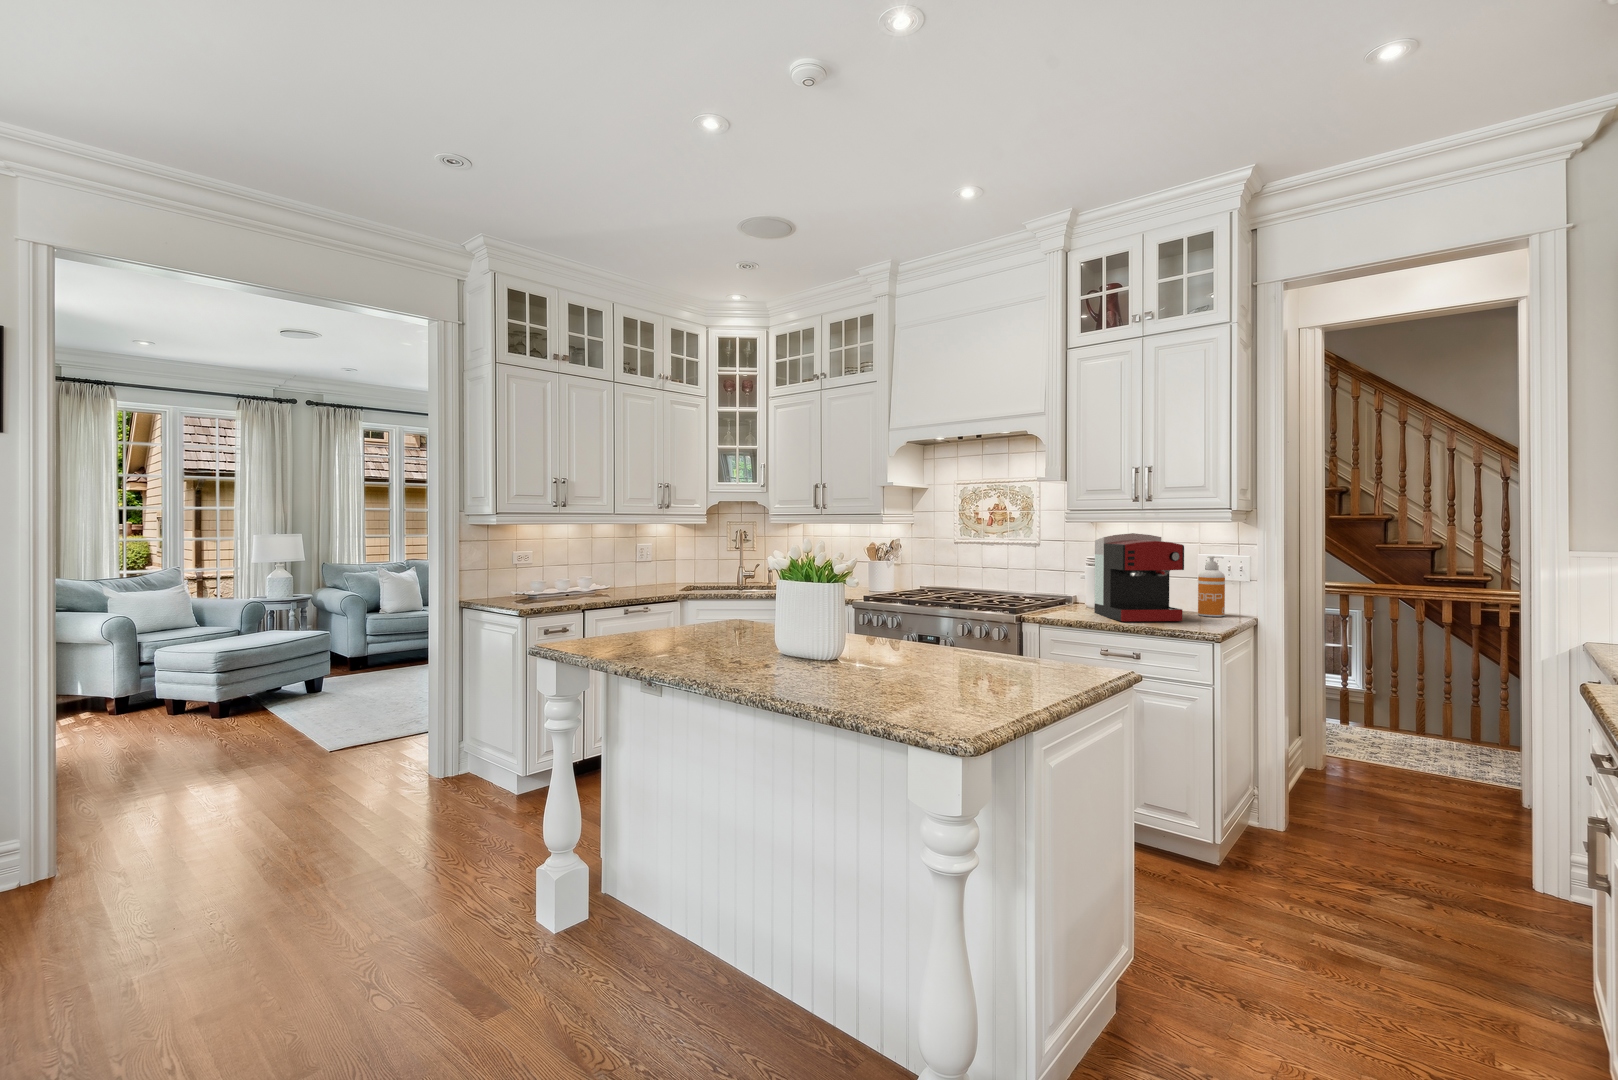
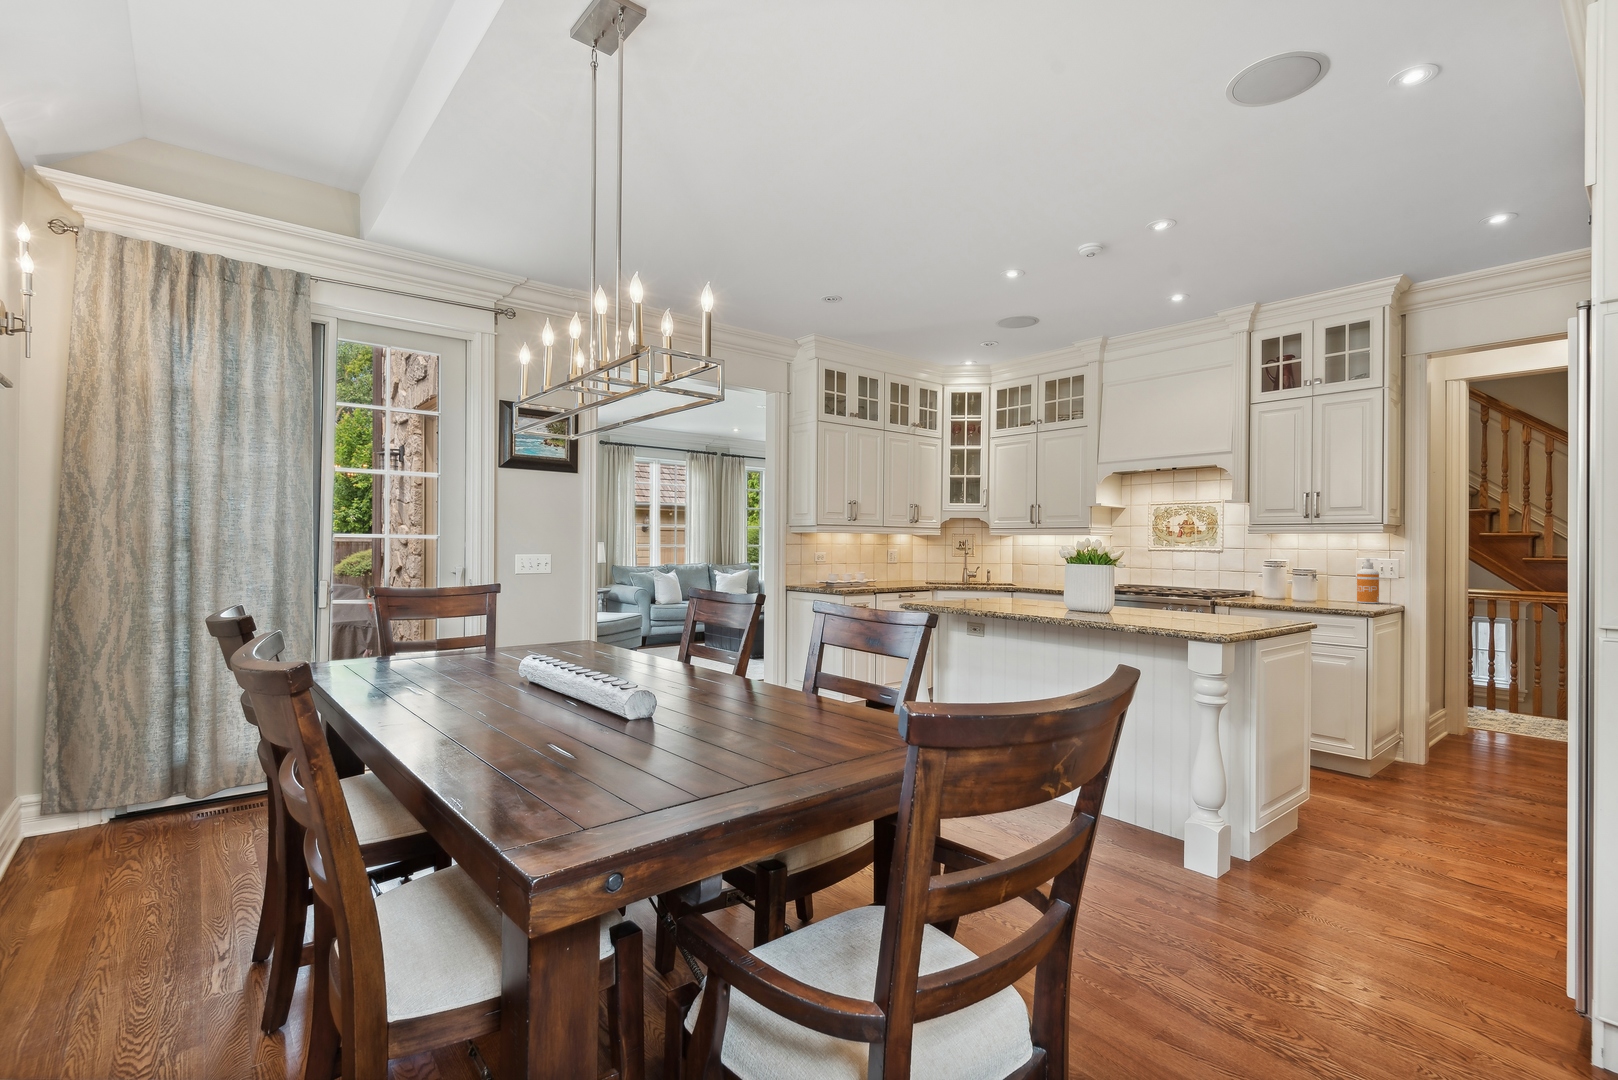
coffee maker: present [1094,533,1184,621] -> none [1273,541,1346,605]

